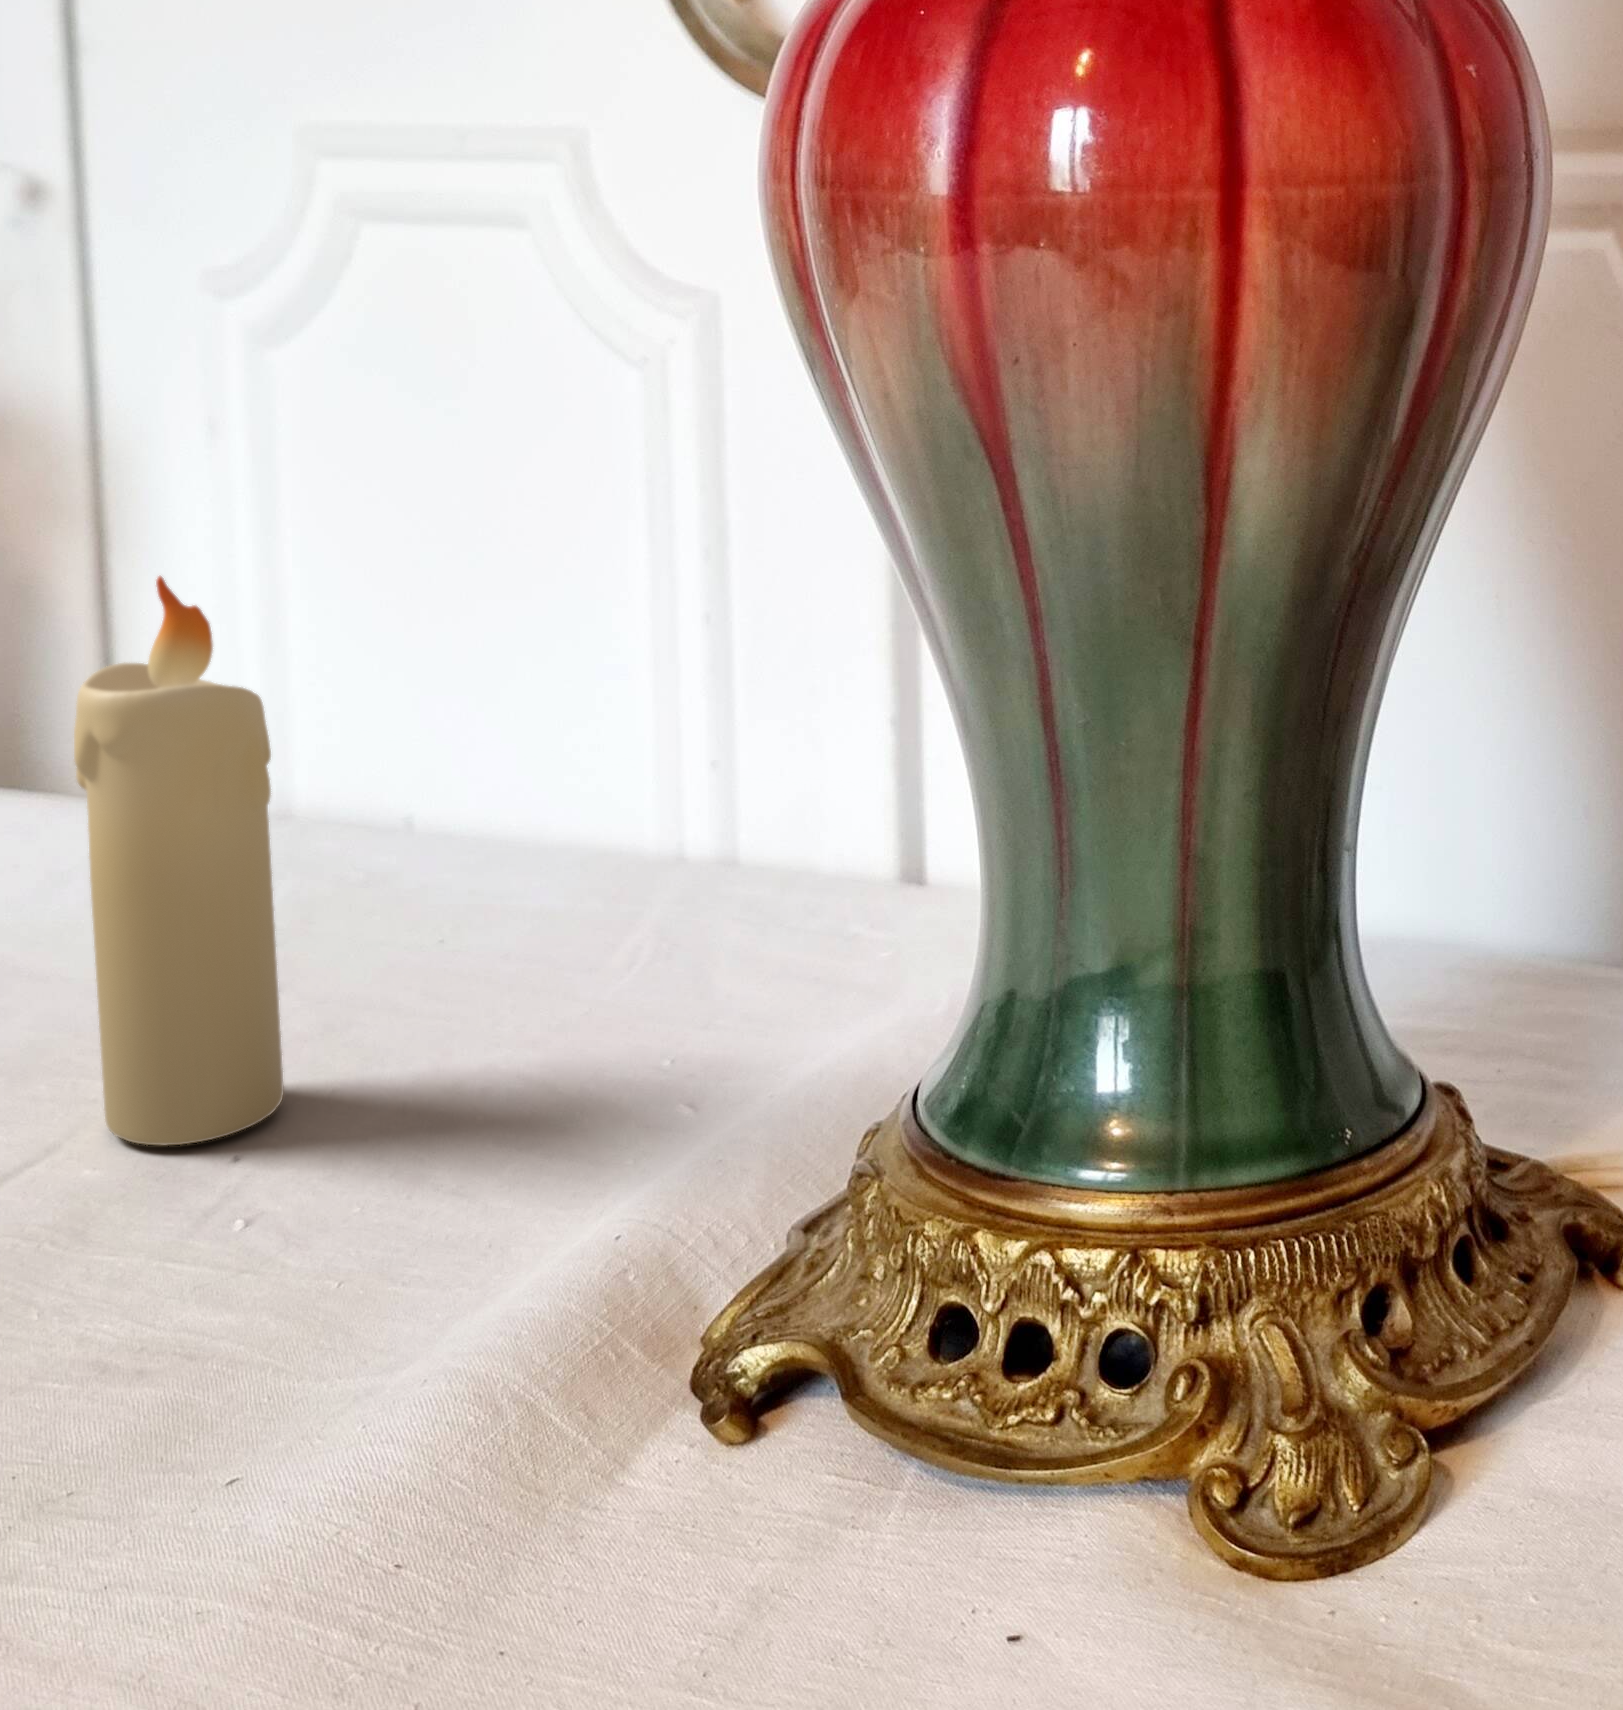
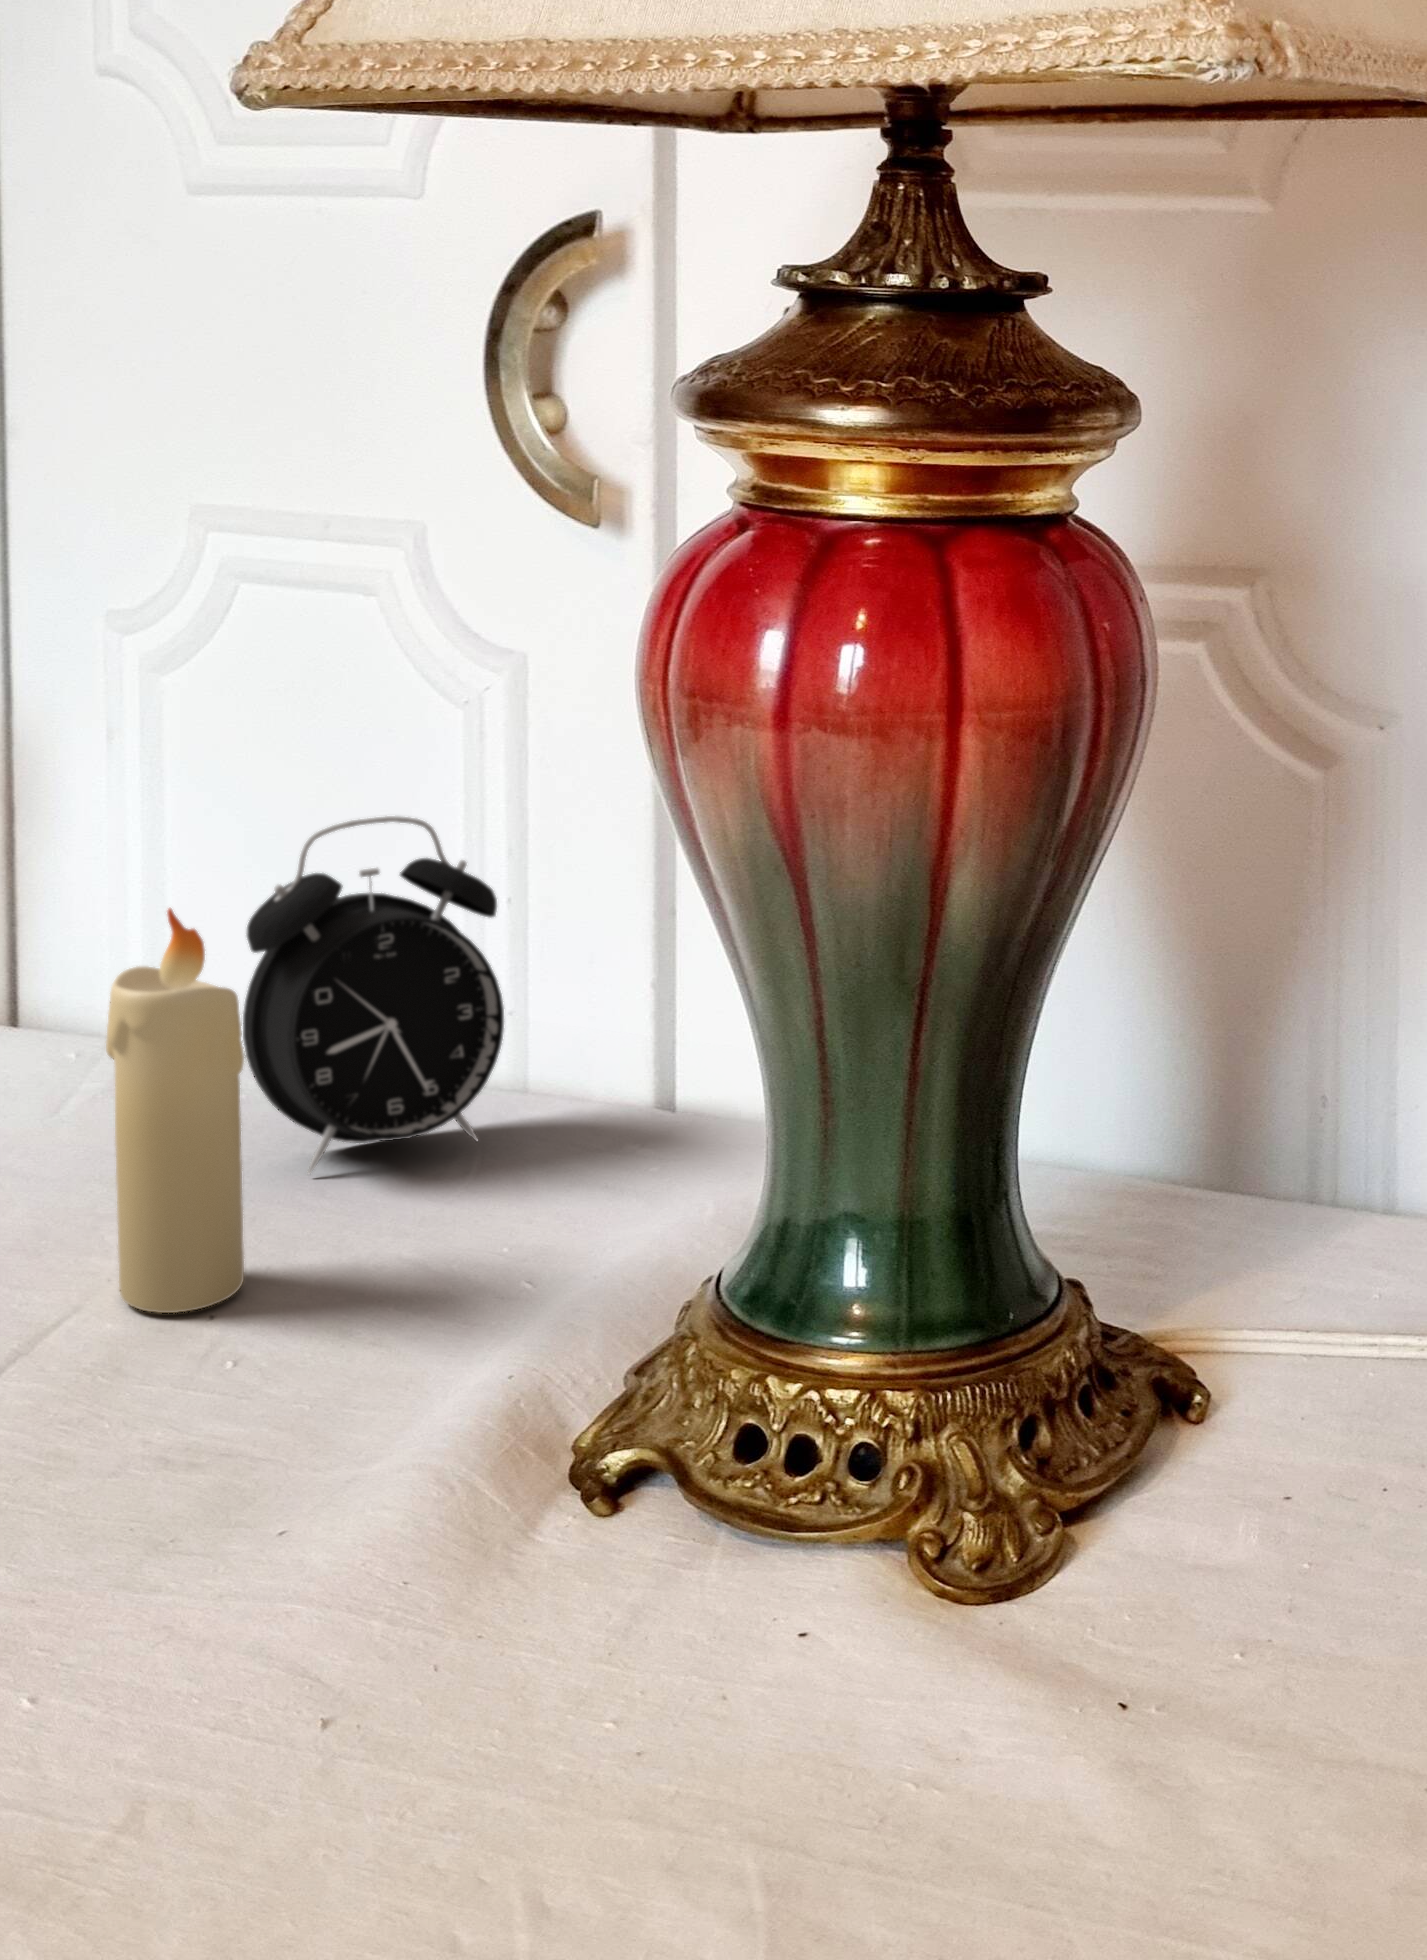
alarm clock: none [321,480,673,960] -> present [243,816,504,1174]

